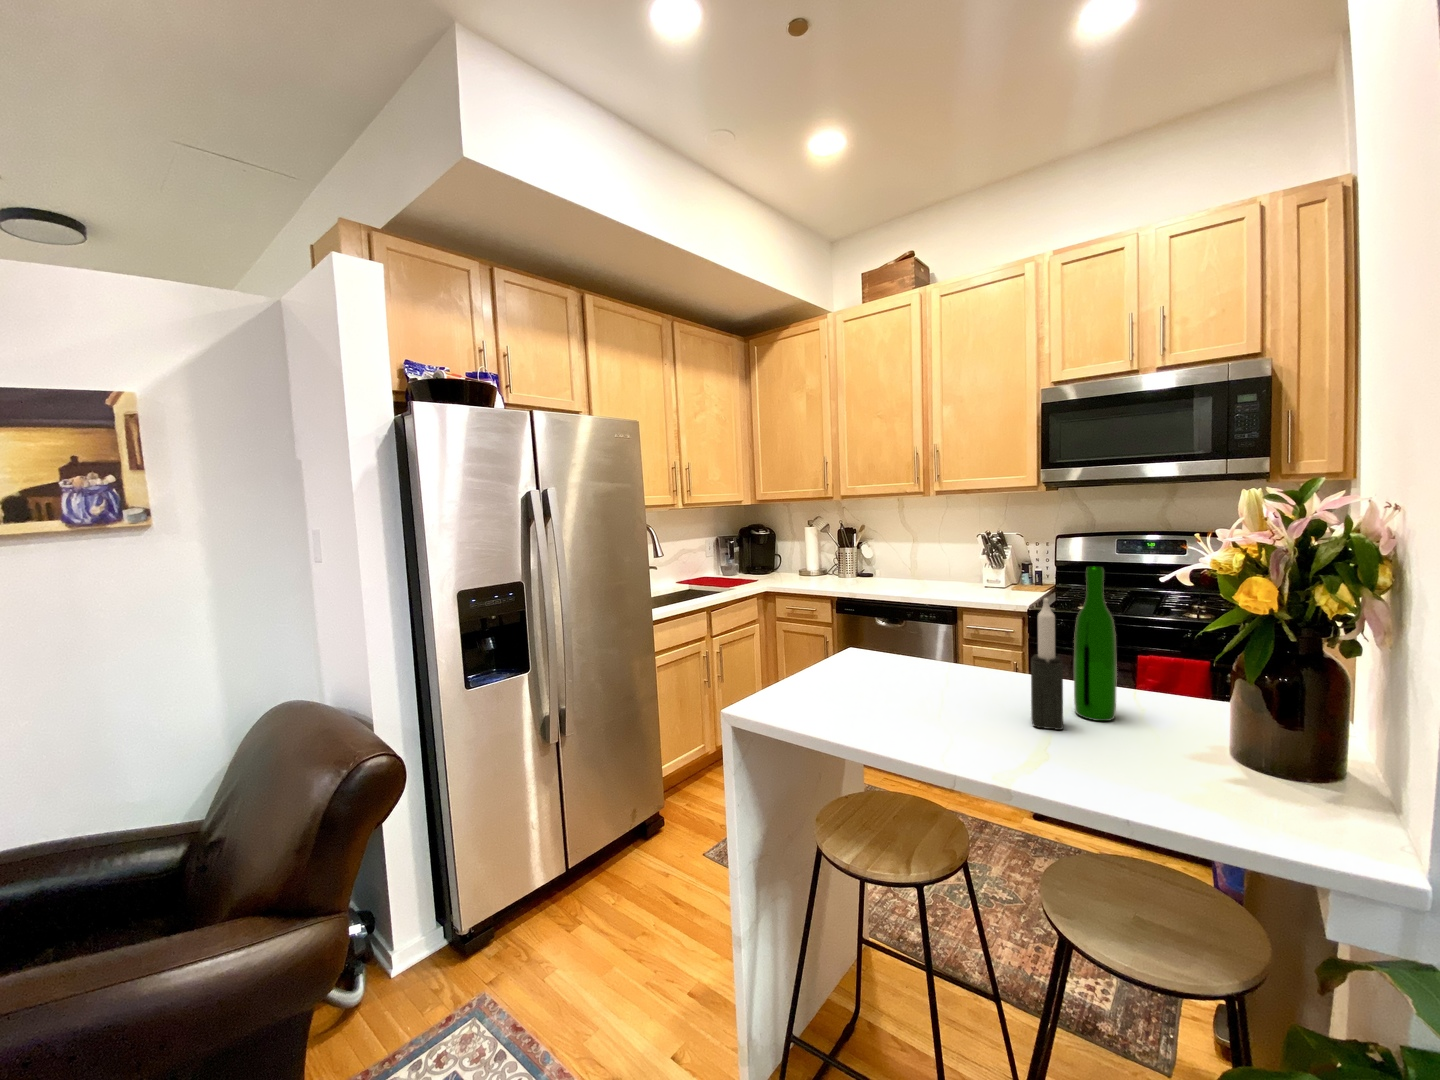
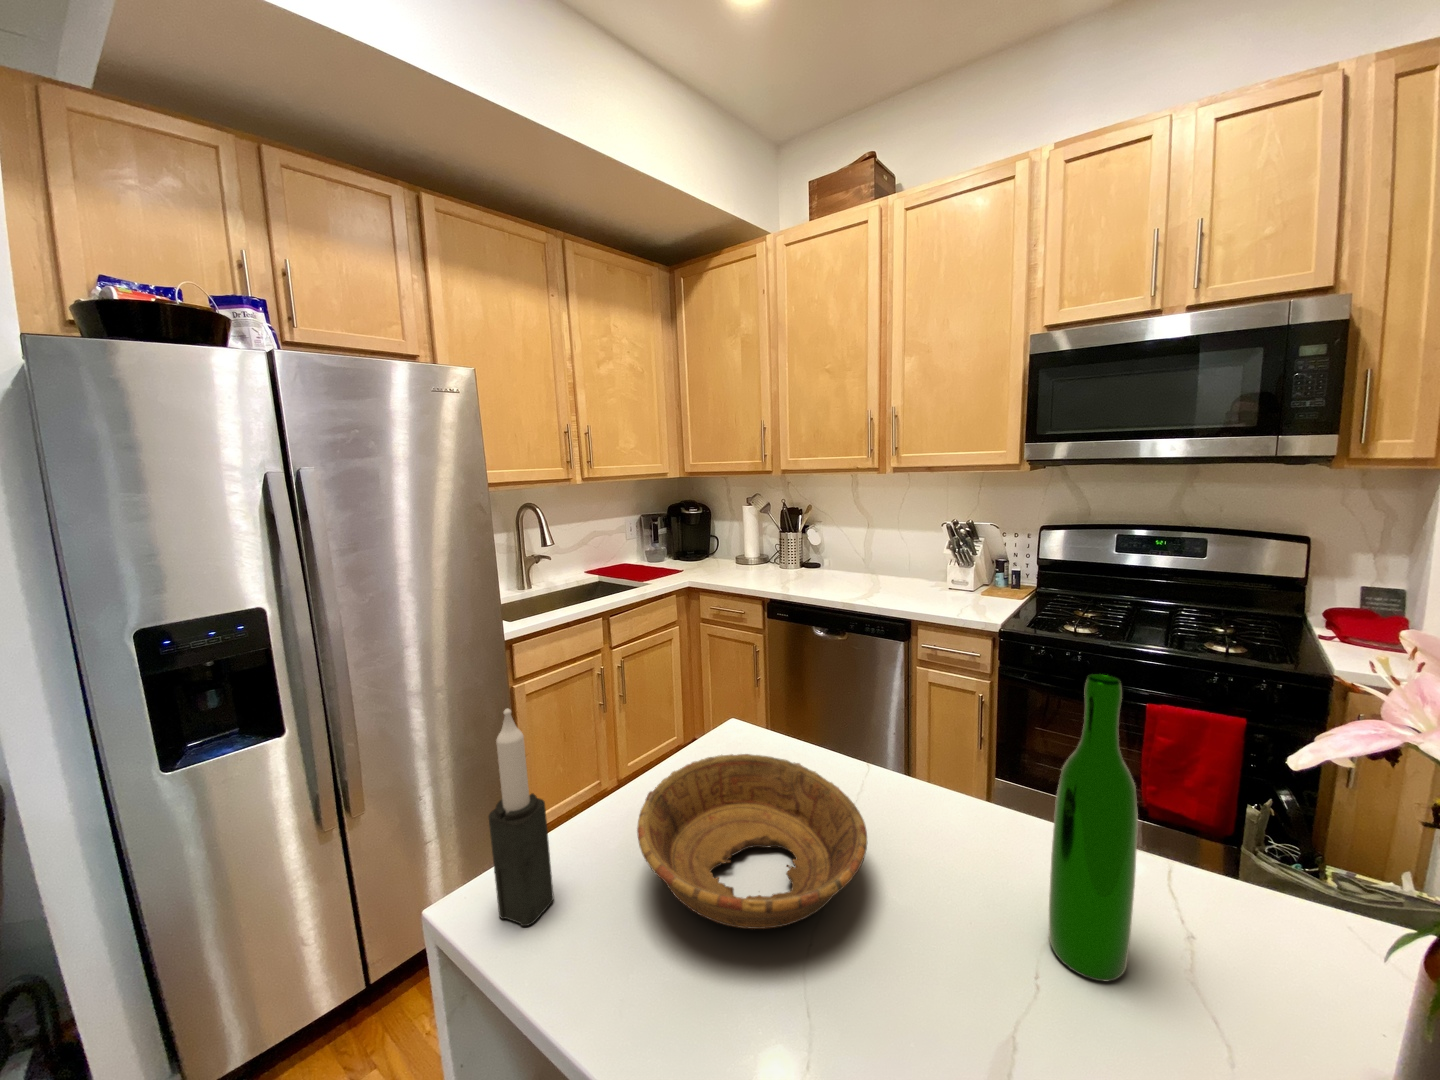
candle: present [1031,598,1063,730] -> present [489,708,554,926]
decorative bowl: none [843,644,973,709] -> present [637,754,867,929]

